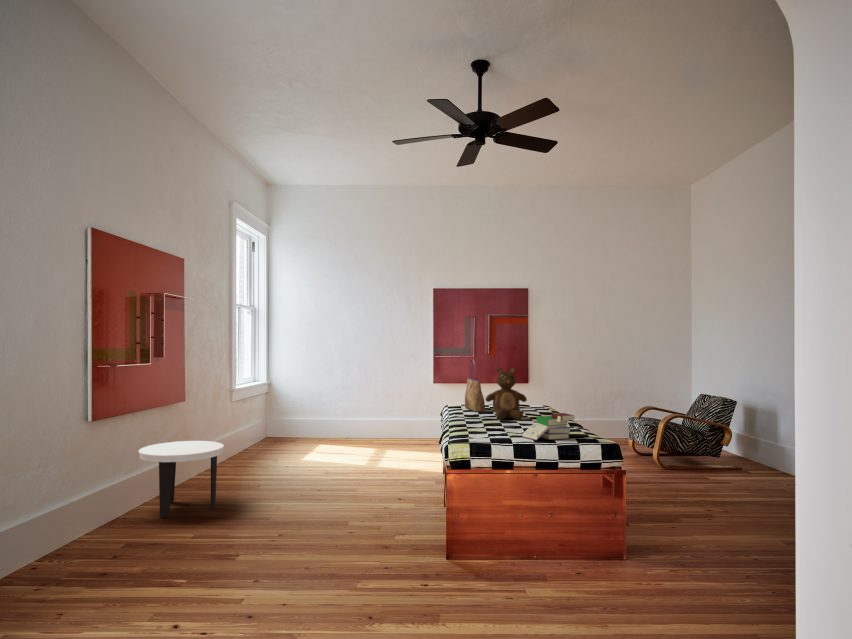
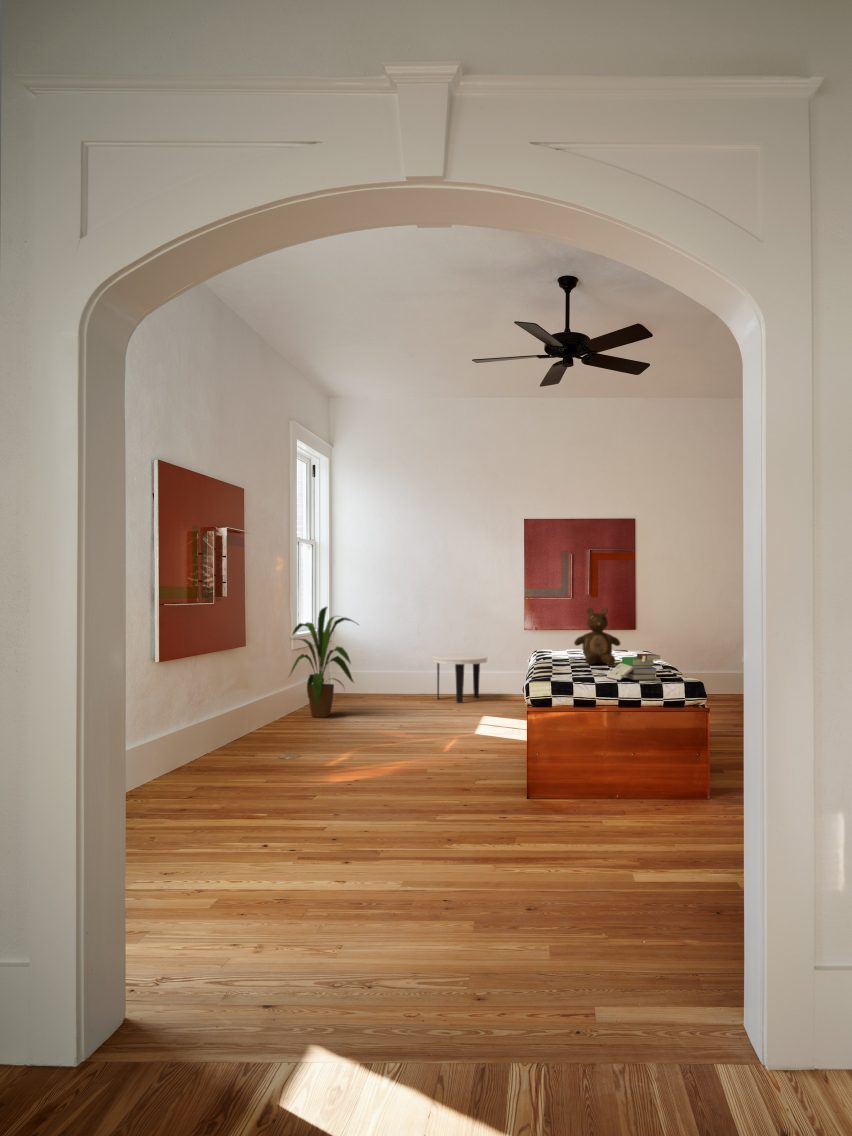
tote bag: present [465,359,485,412] -> none [554,599,576,658]
house plant: none [225,365,292,464] -> present [290,607,358,717]
side table: present [139,441,224,518] -> present [433,654,488,703]

